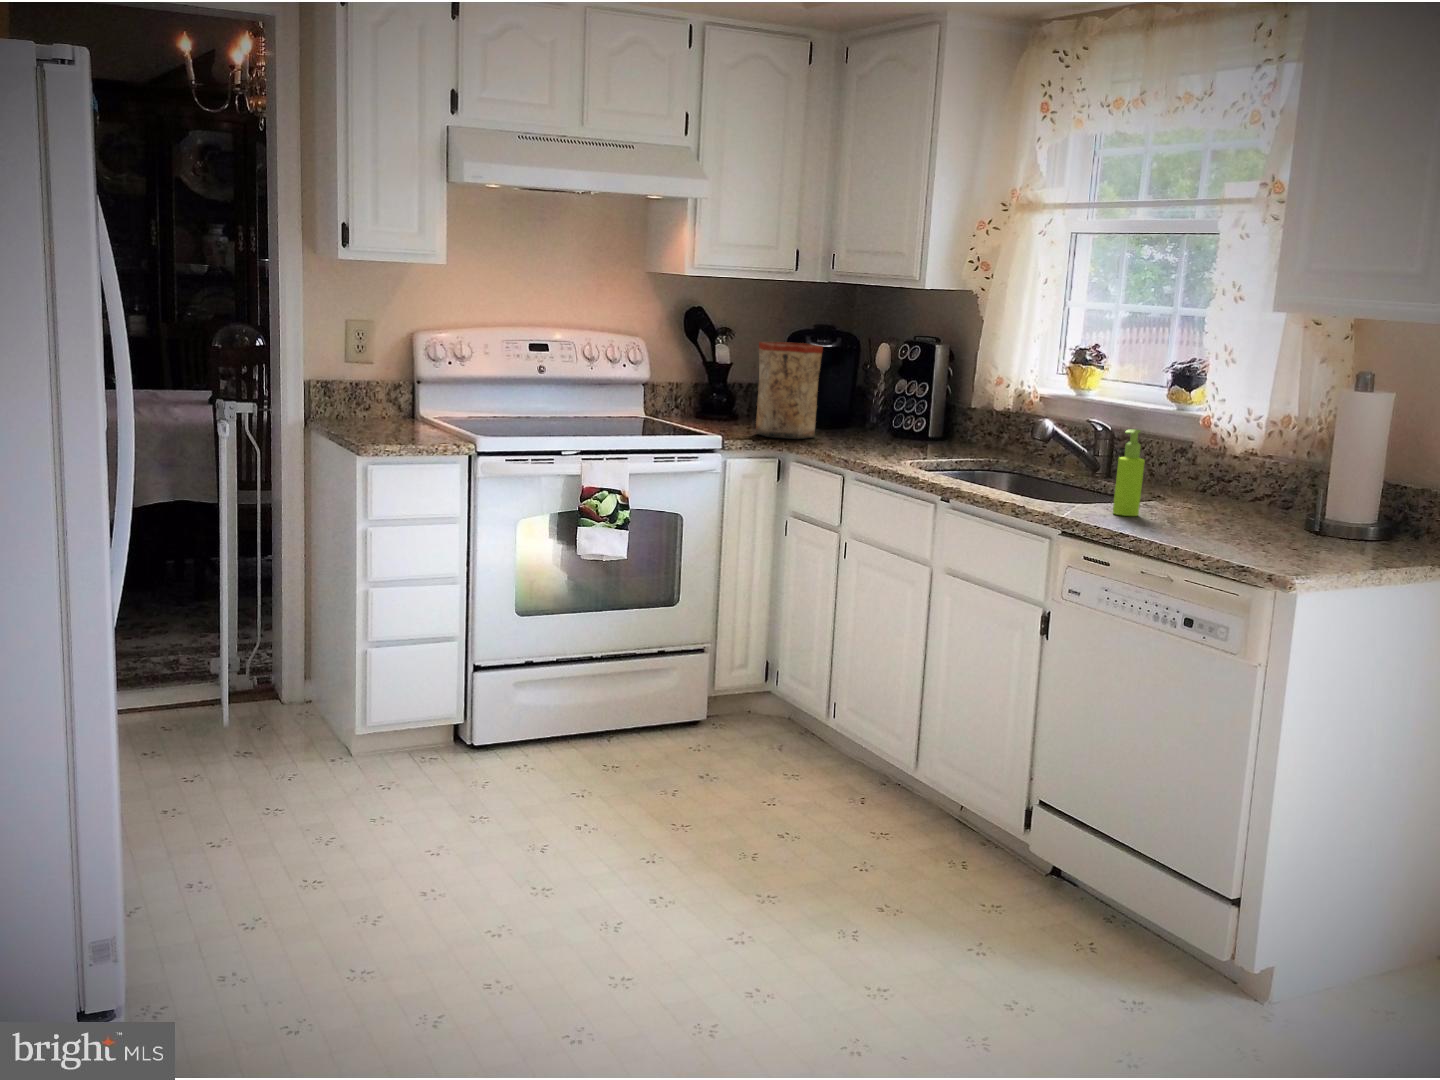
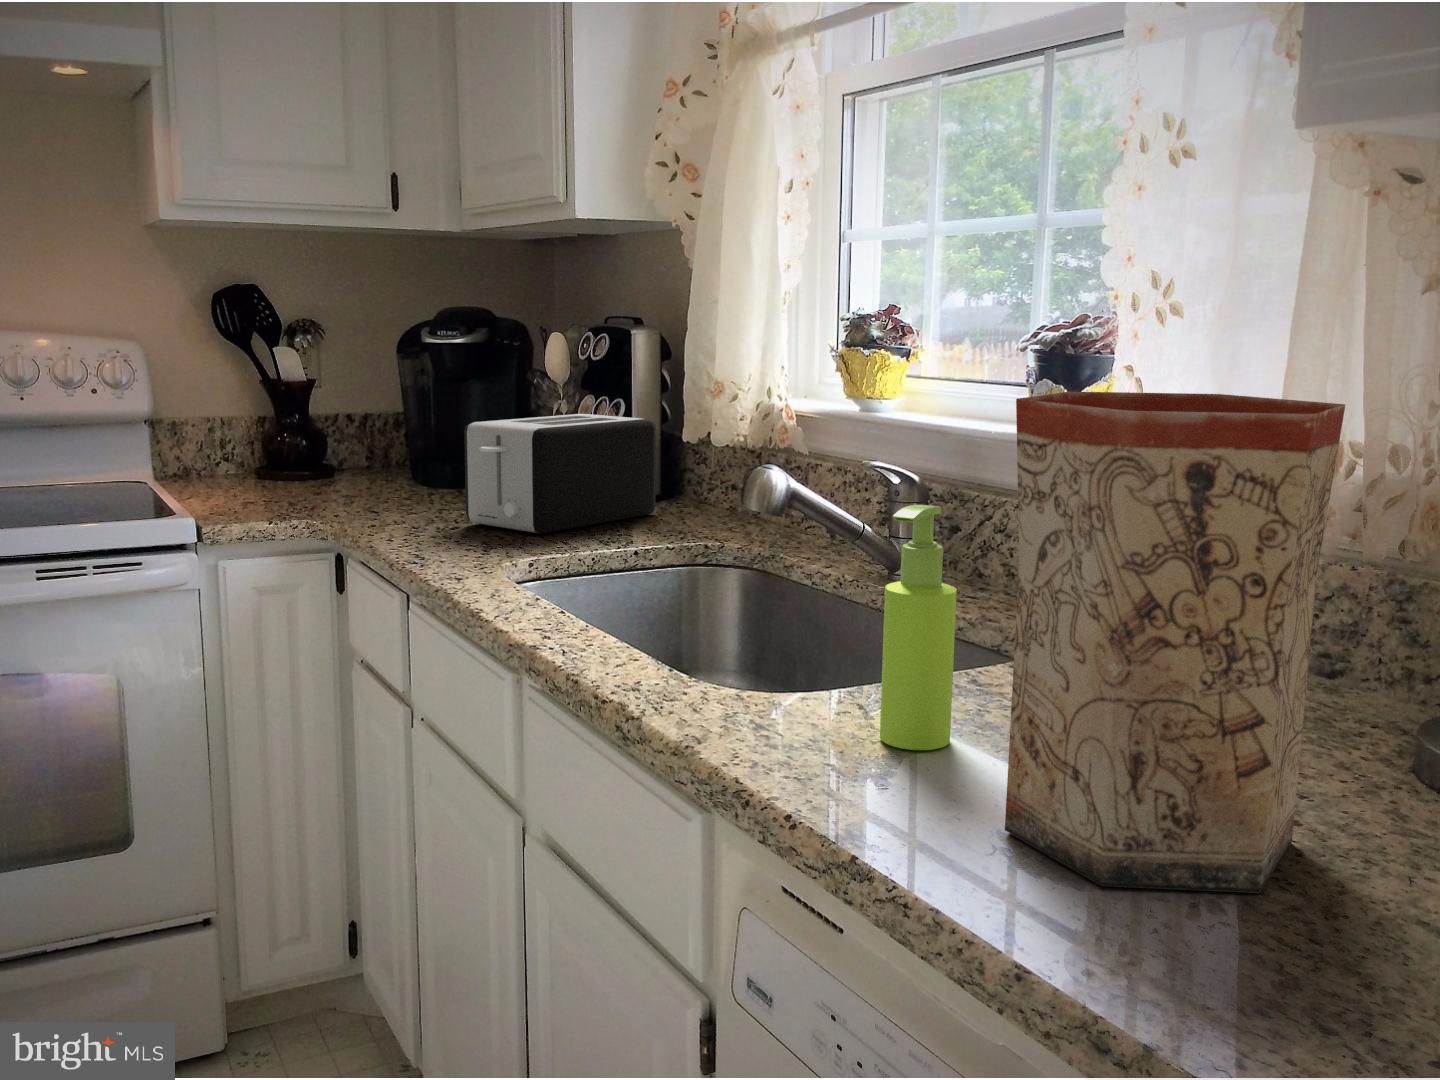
vase: present [756,342,823,439] -> present [1005,392,1345,893]
toaster: none [856,391,955,452] -> present [464,414,656,533]

